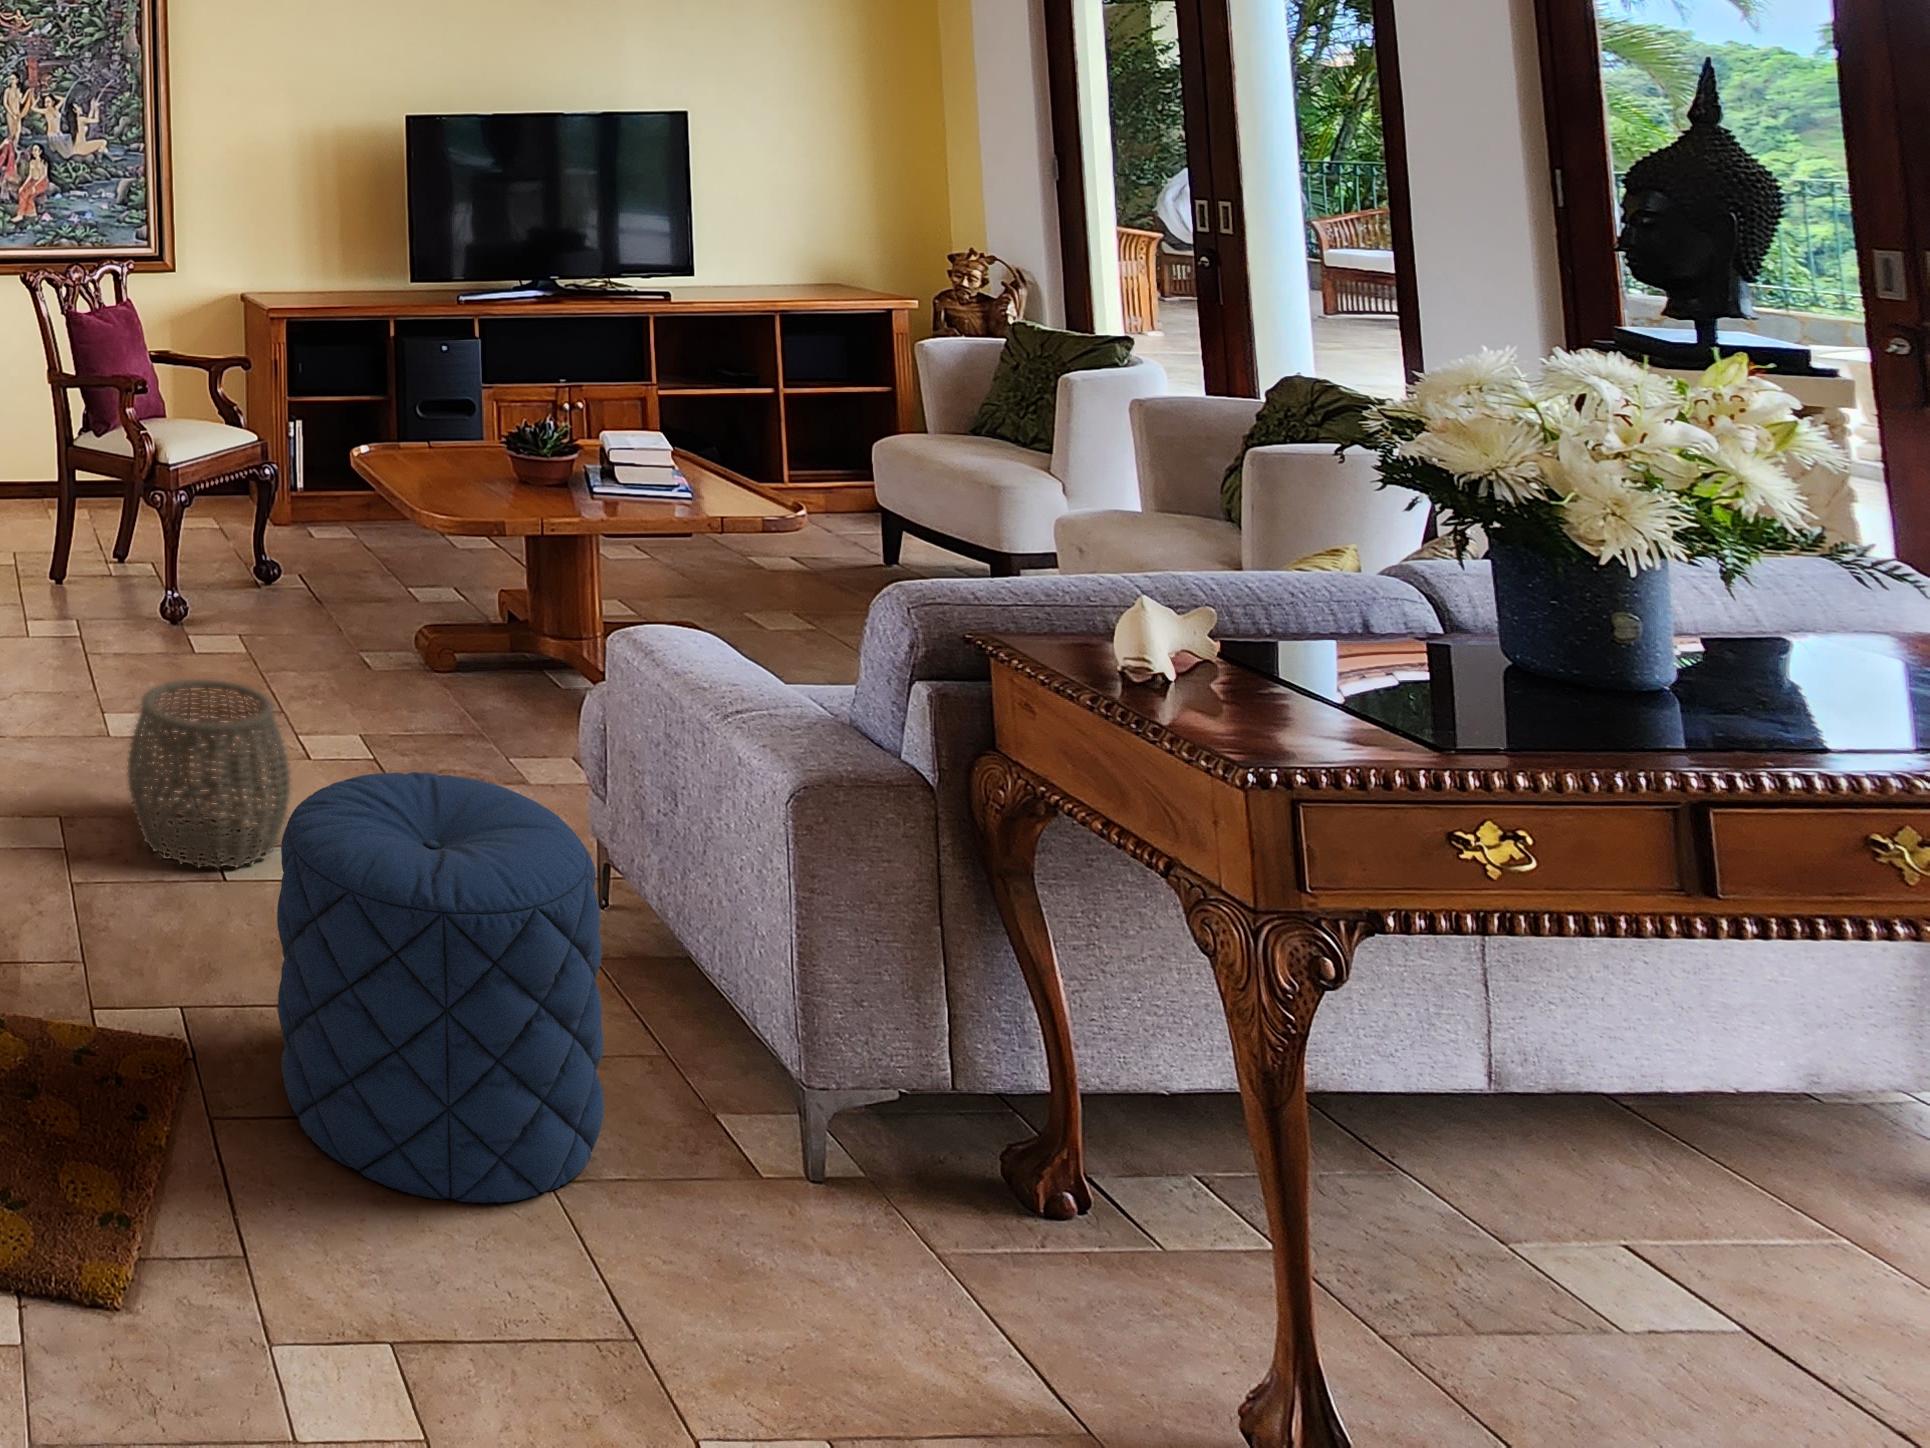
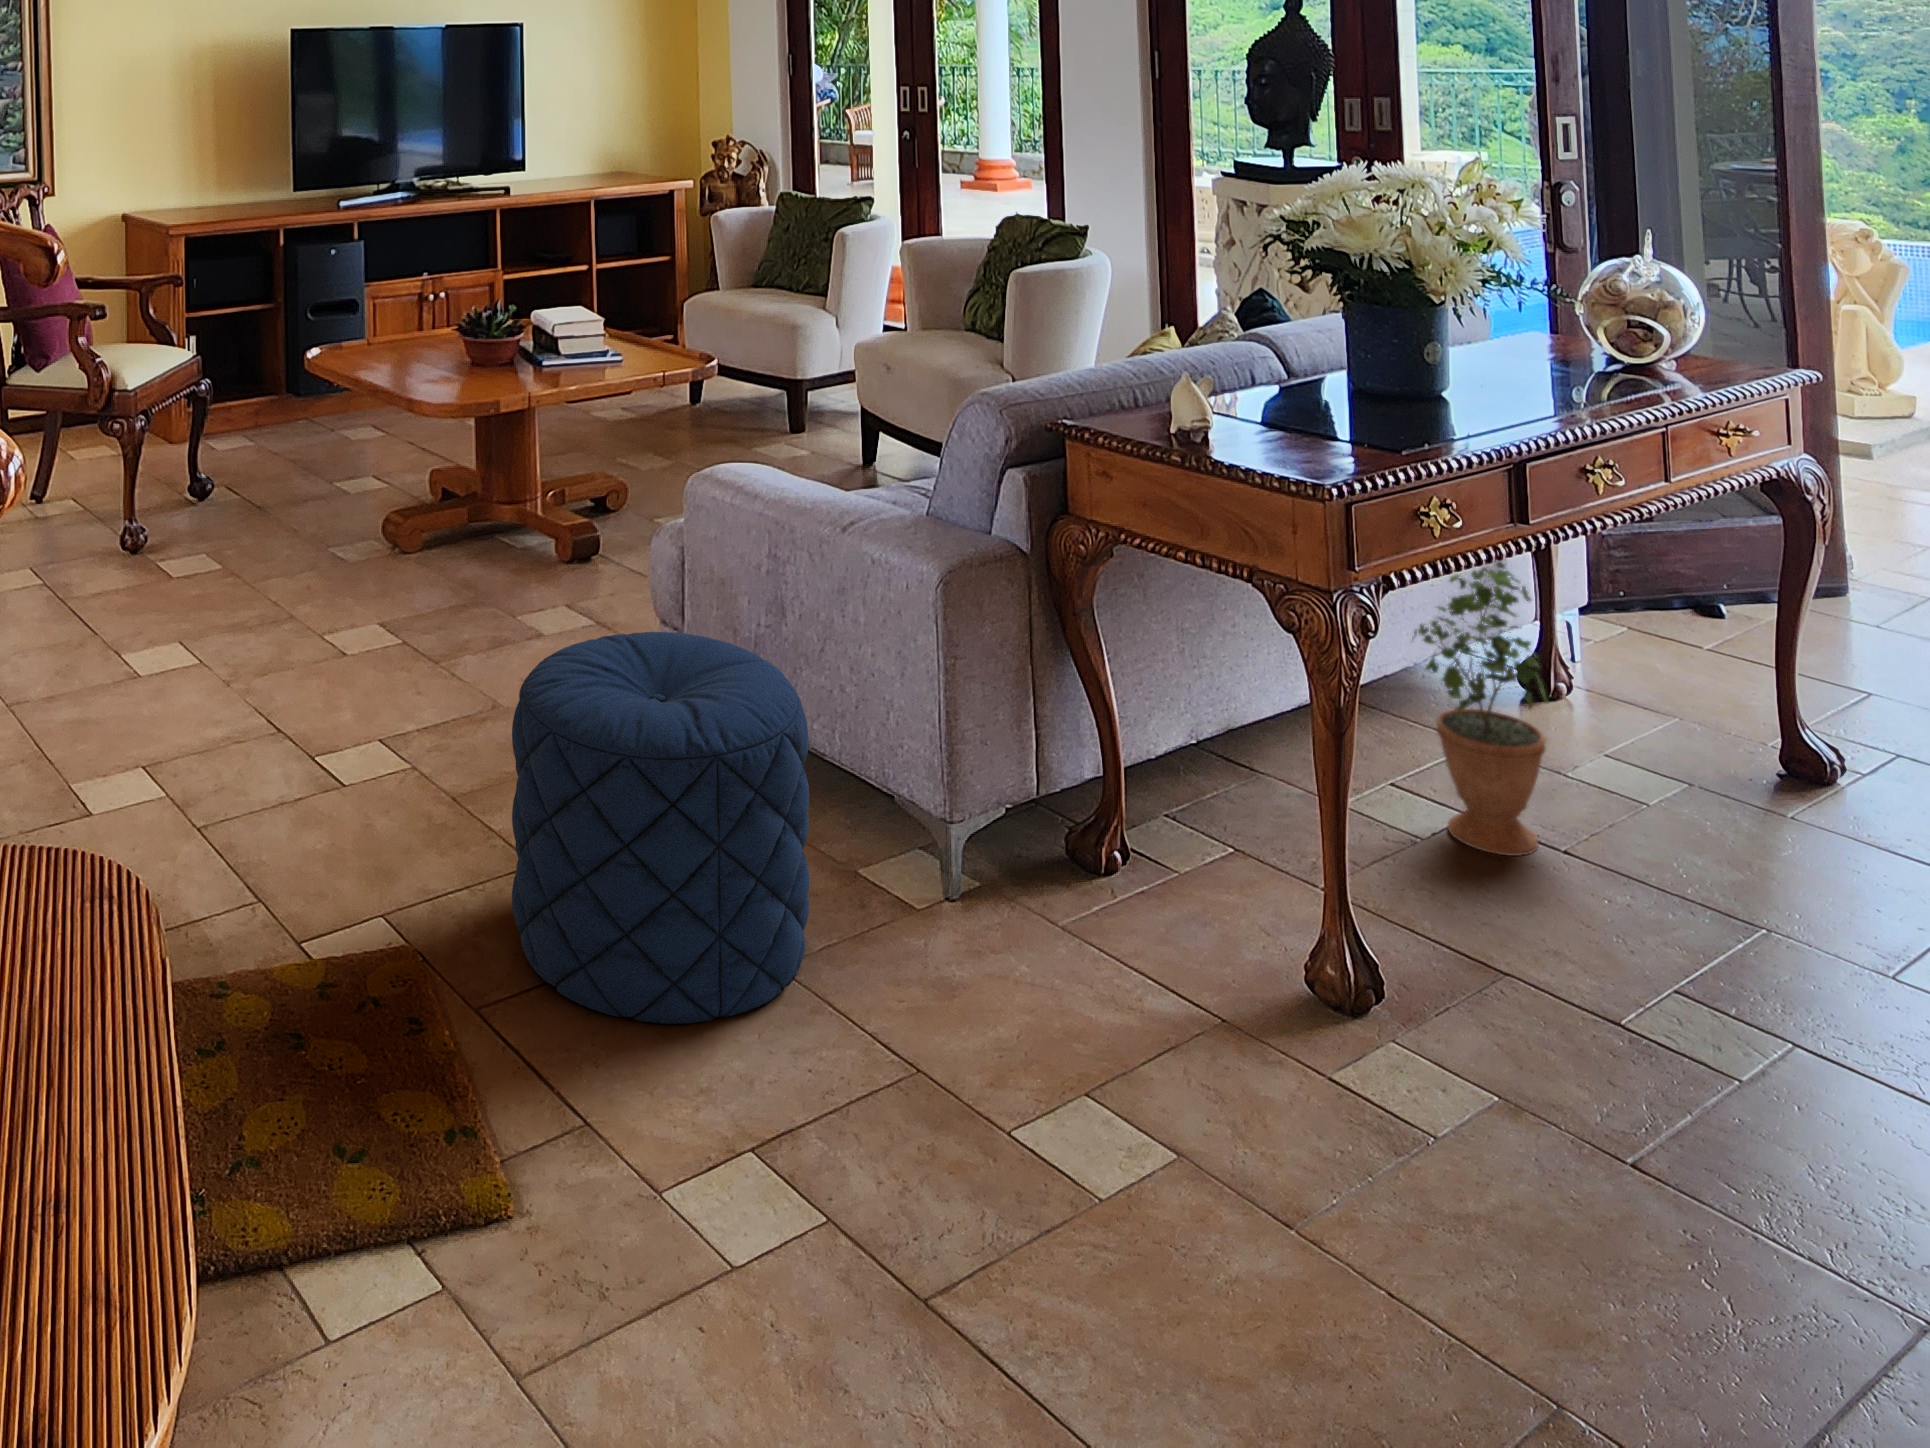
woven basket: present [127,680,291,868] -> none [220,591,387,781]
potted plant: none [1552,900,1789,1354] -> present [1414,562,1548,856]

